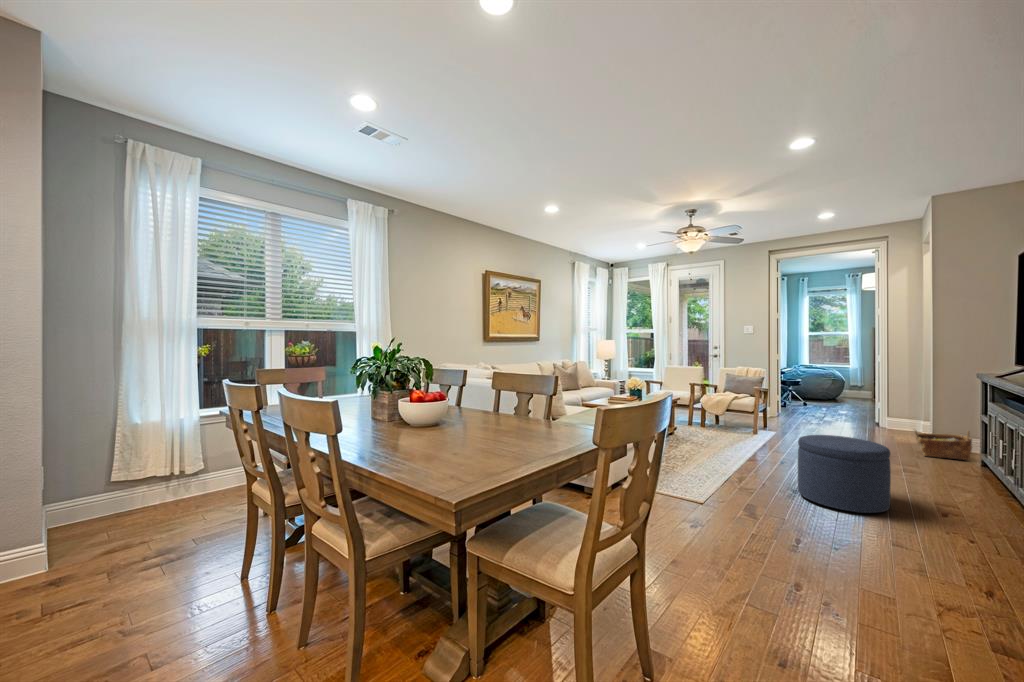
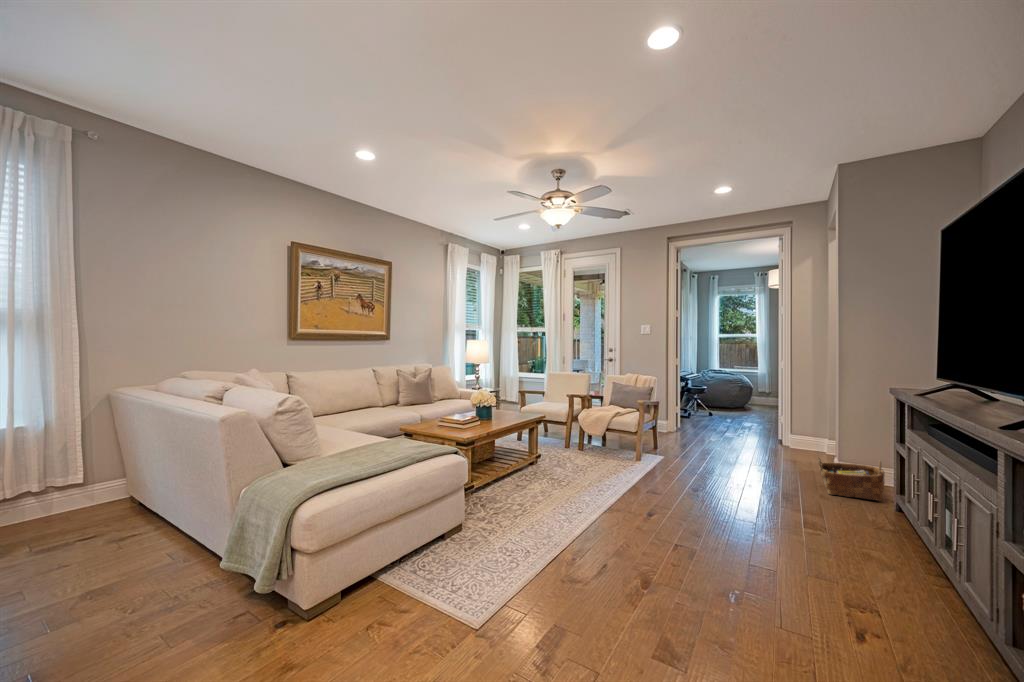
ottoman: present [798,435,891,513] -> none [648,488,779,635]

